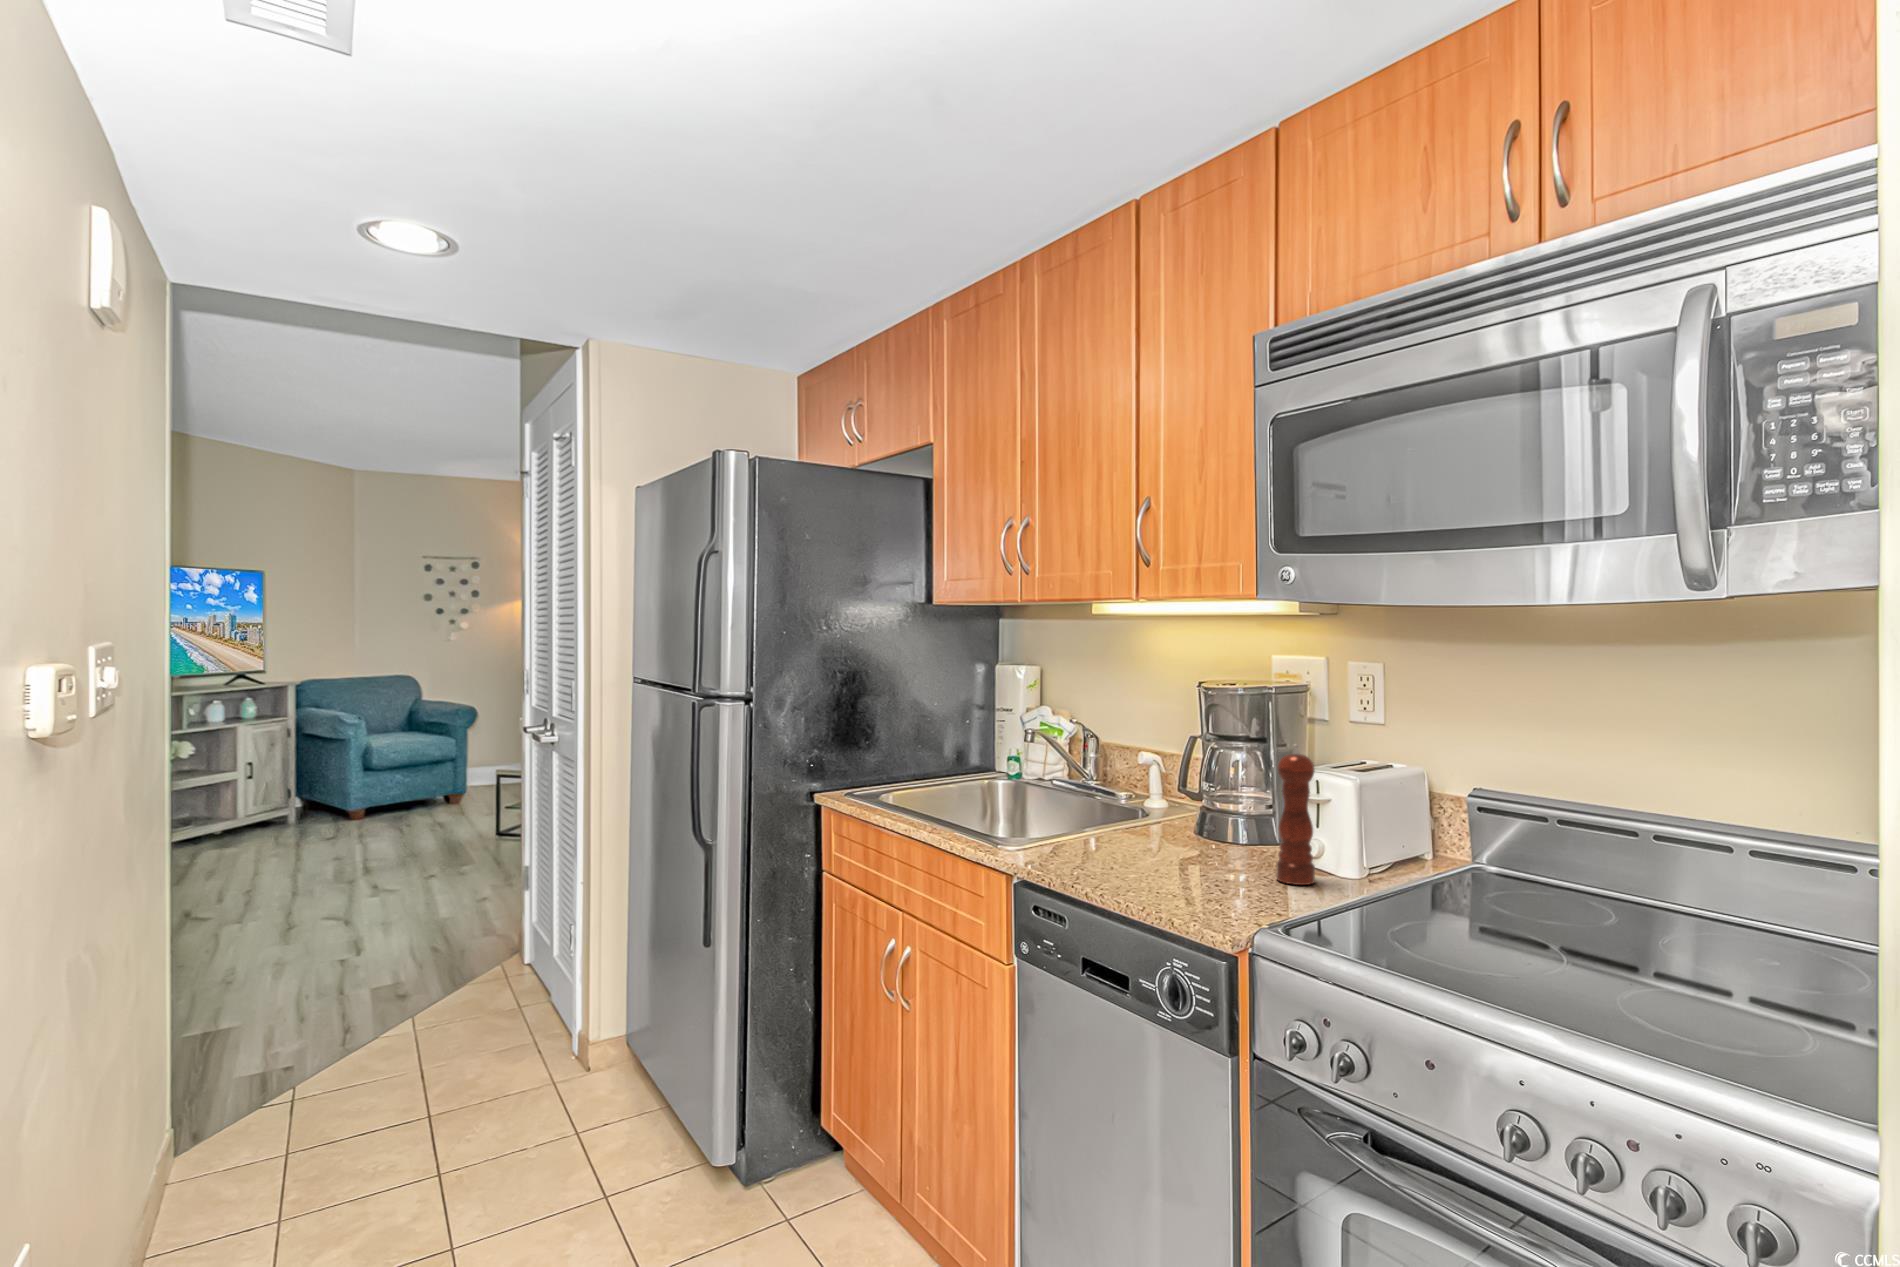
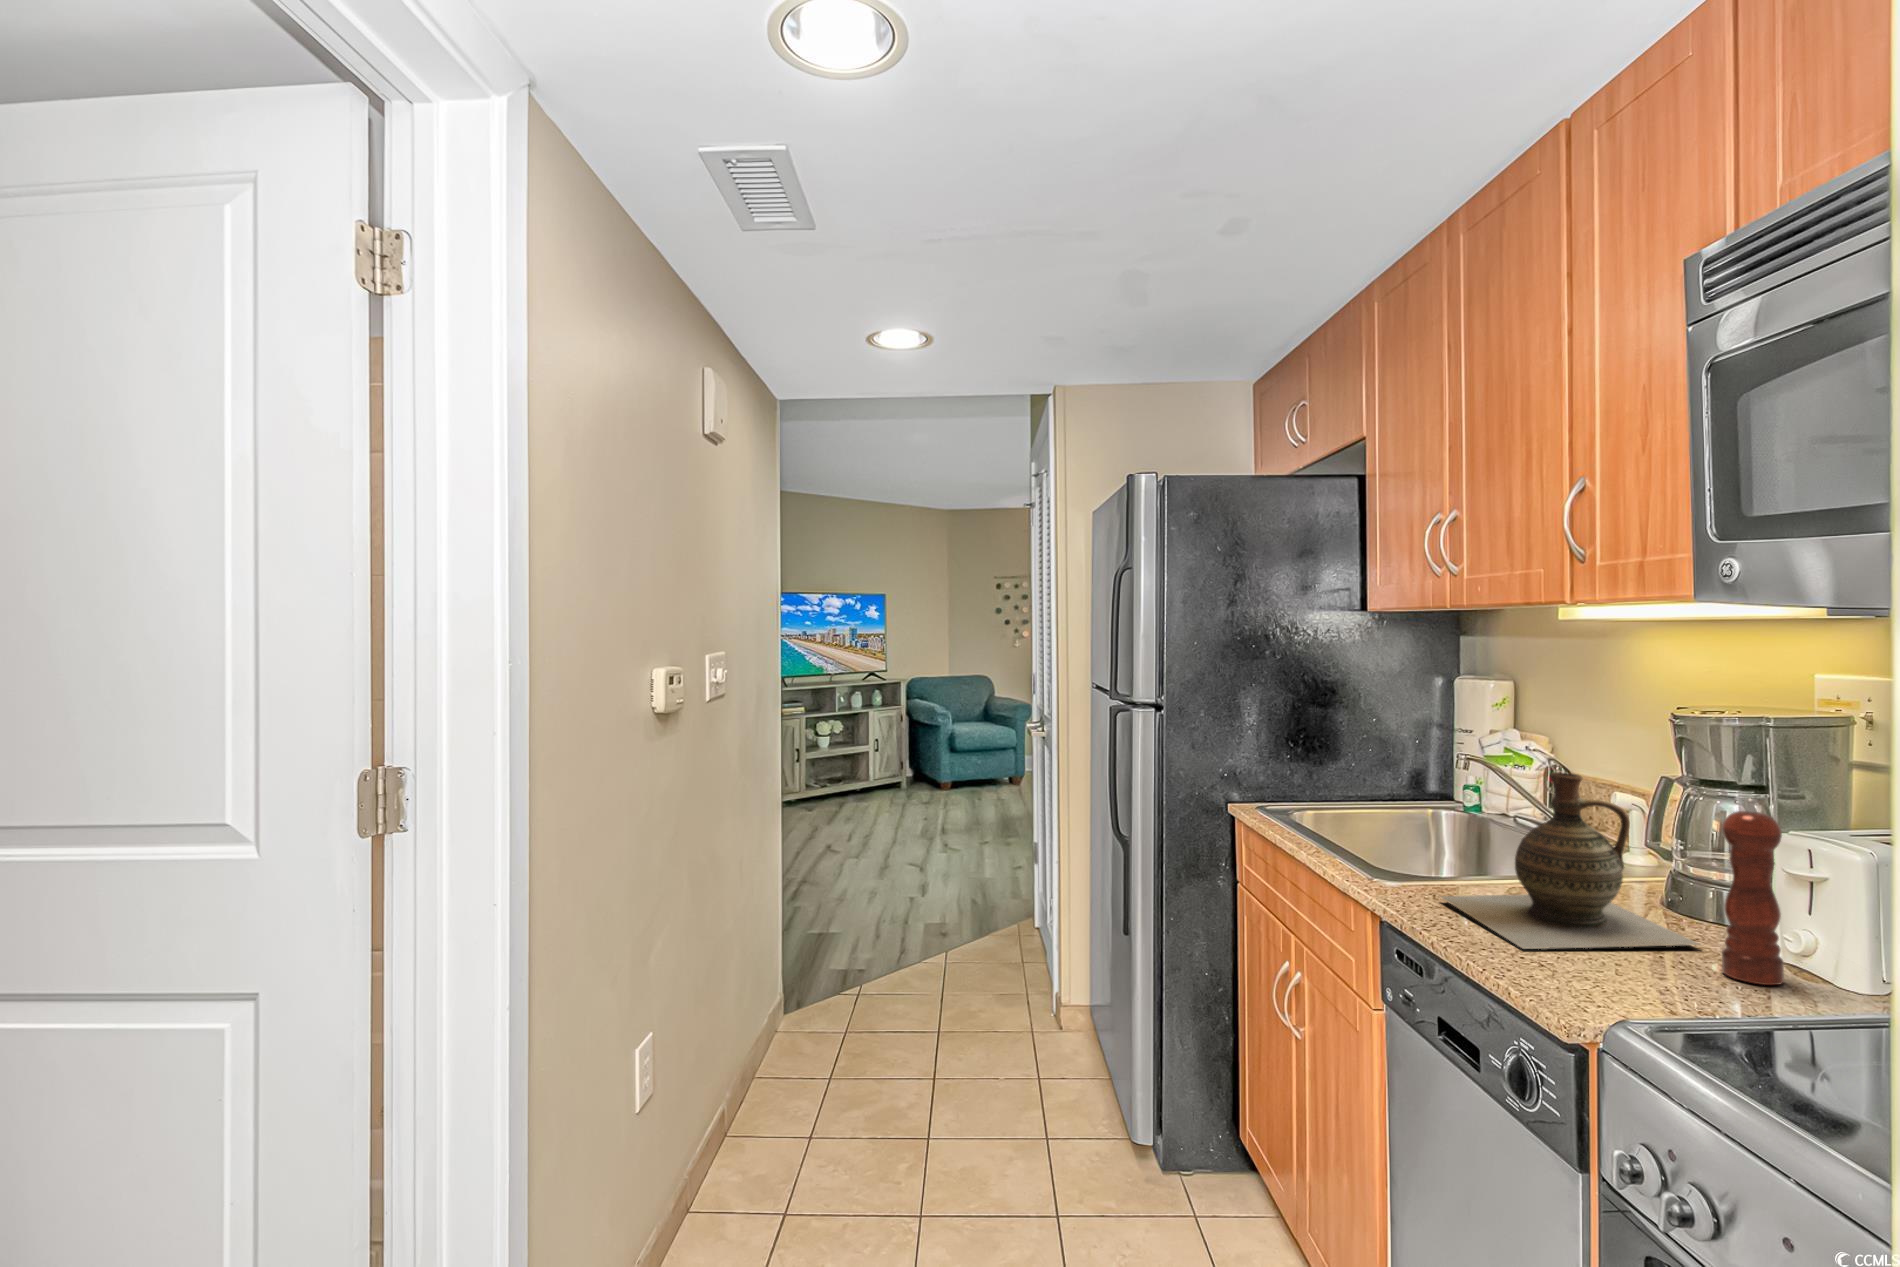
ceramic jug: none [1059,734,1252,886] -> present [1441,772,1699,949]

